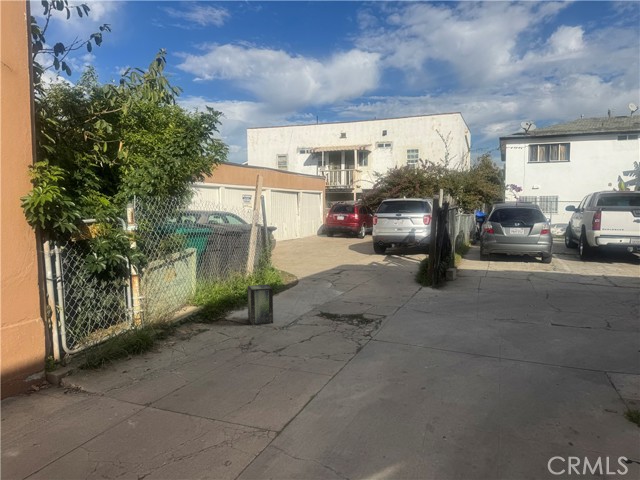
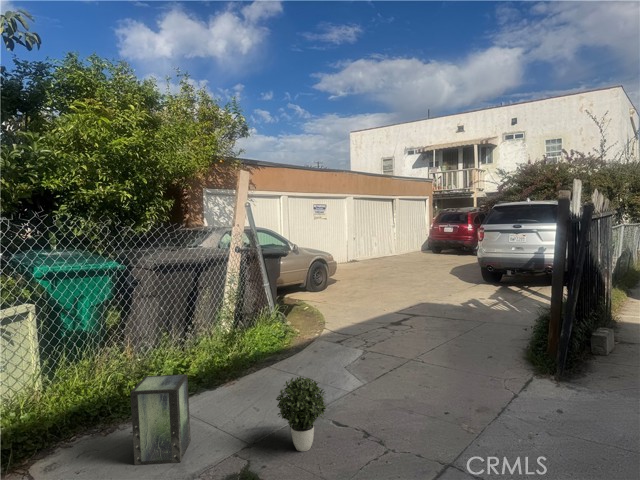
potted plant: none [314,283,338,317] -> present [276,376,327,451]

